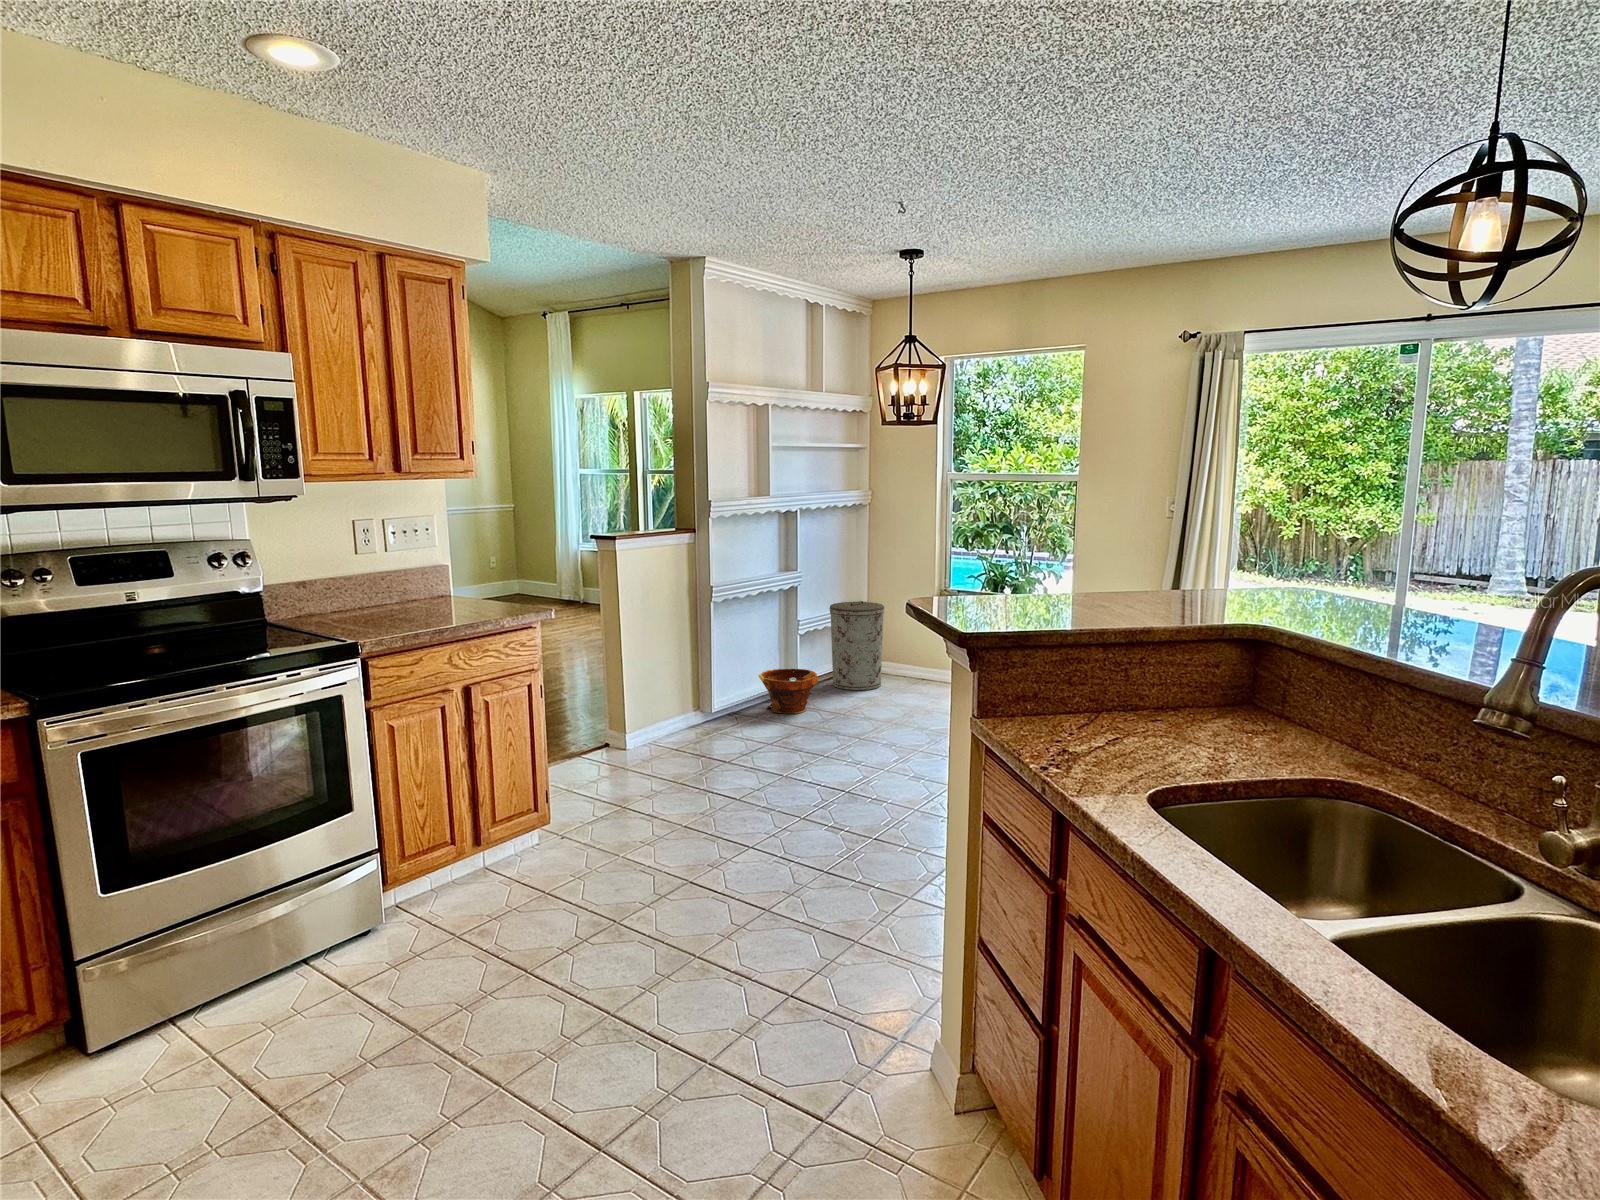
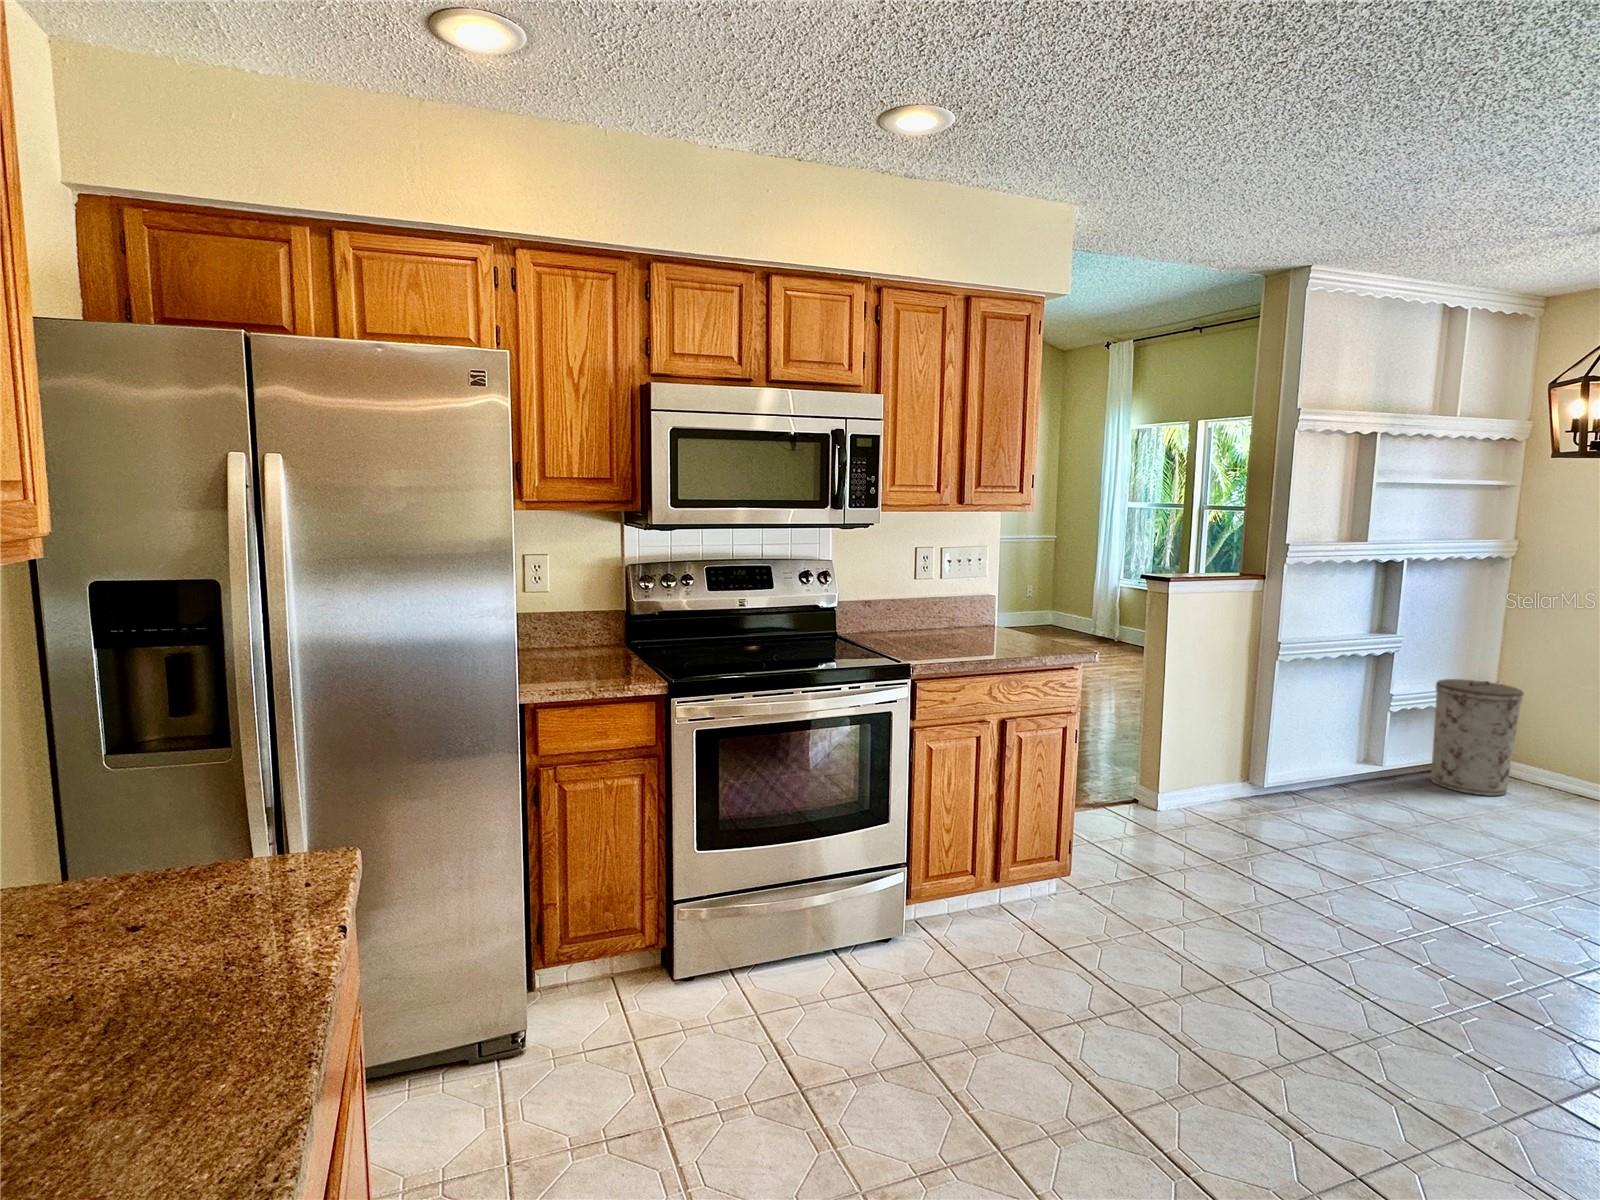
planter: present [758,669,818,714] -> none [1327,748,1411,808]

